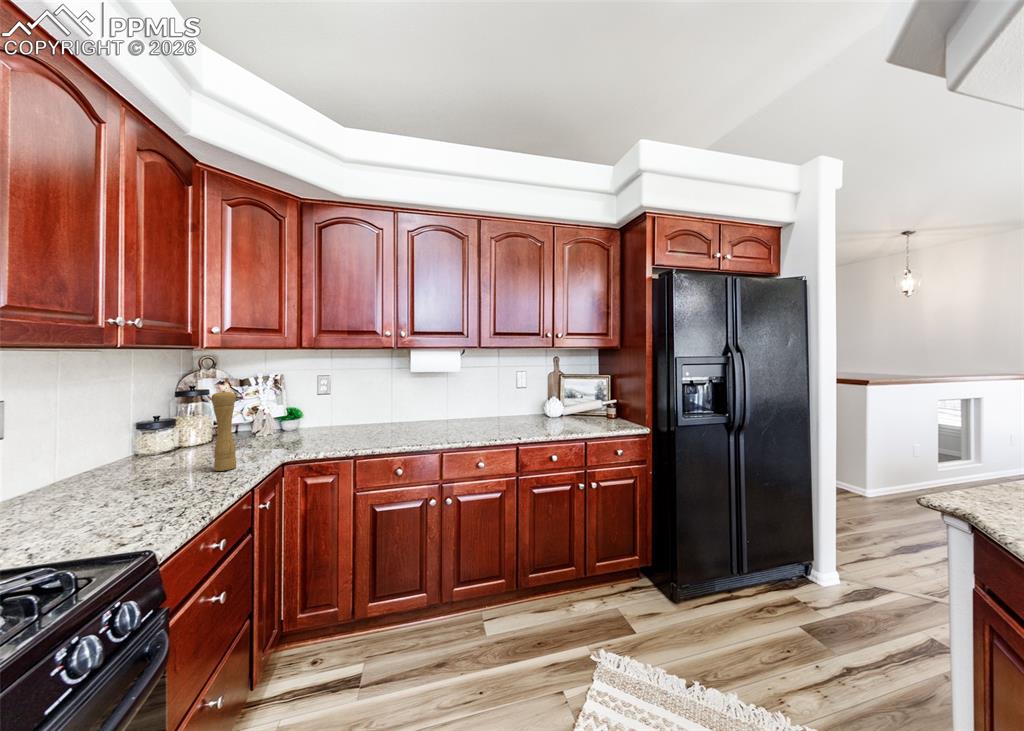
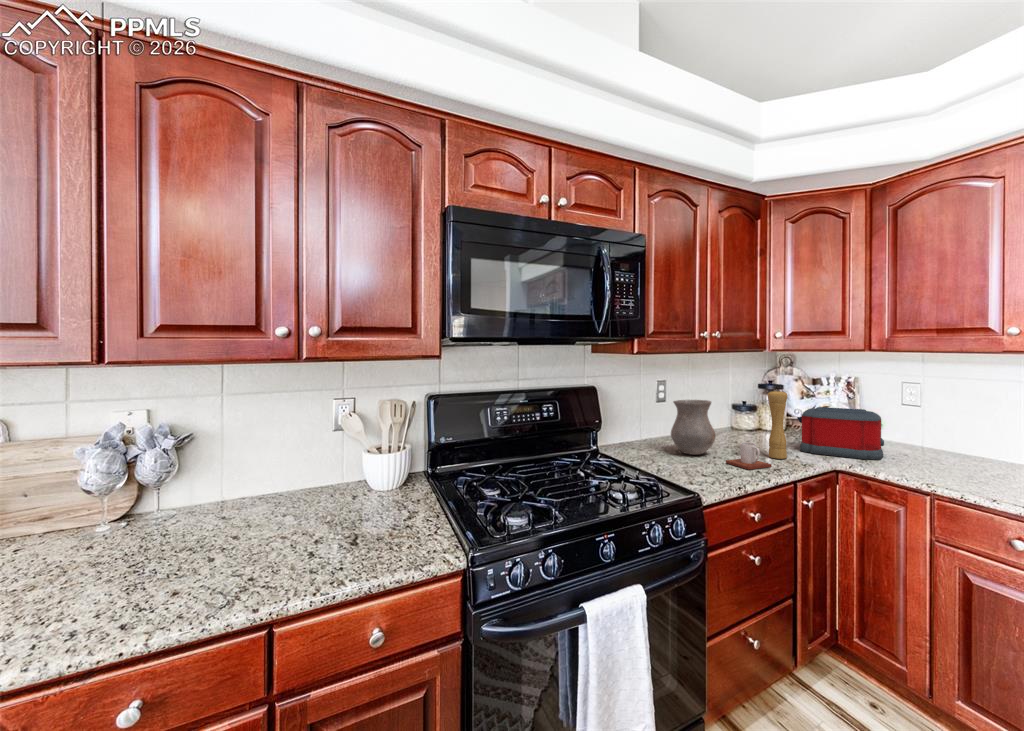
toaster: none [238,404,318,456] -> present [797,407,884,460]
vase: none [43,413,137,501] -> present [671,400,716,455]
mug: none [161,458,227,494] -> present [726,442,771,470]

